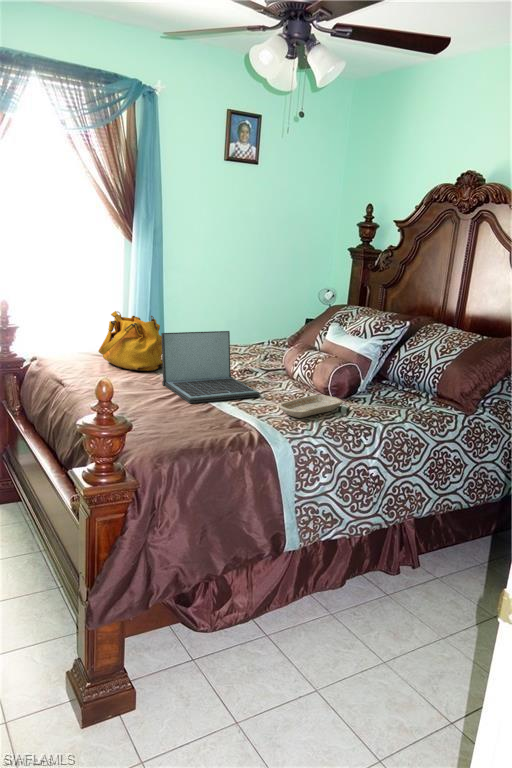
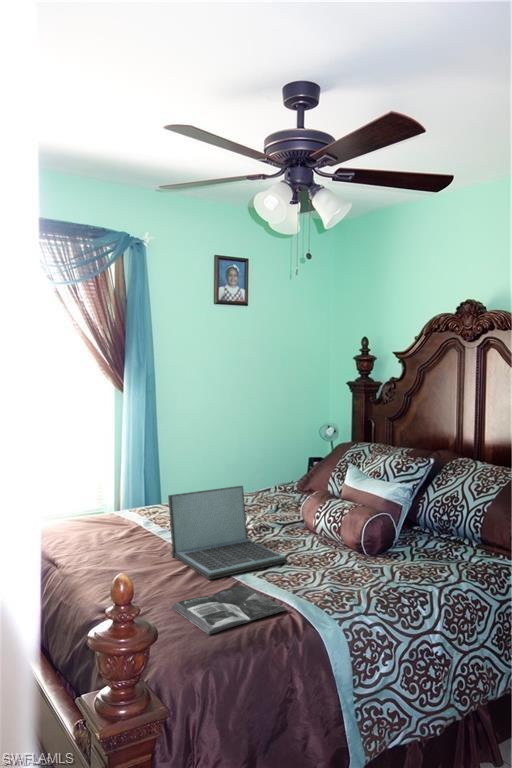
handbag: present [98,311,163,371] -> none [93,471,169,540]
tray: present [279,395,343,418] -> none [315,554,386,588]
magazine: none [154,408,246,438] -> present [172,585,285,634]

